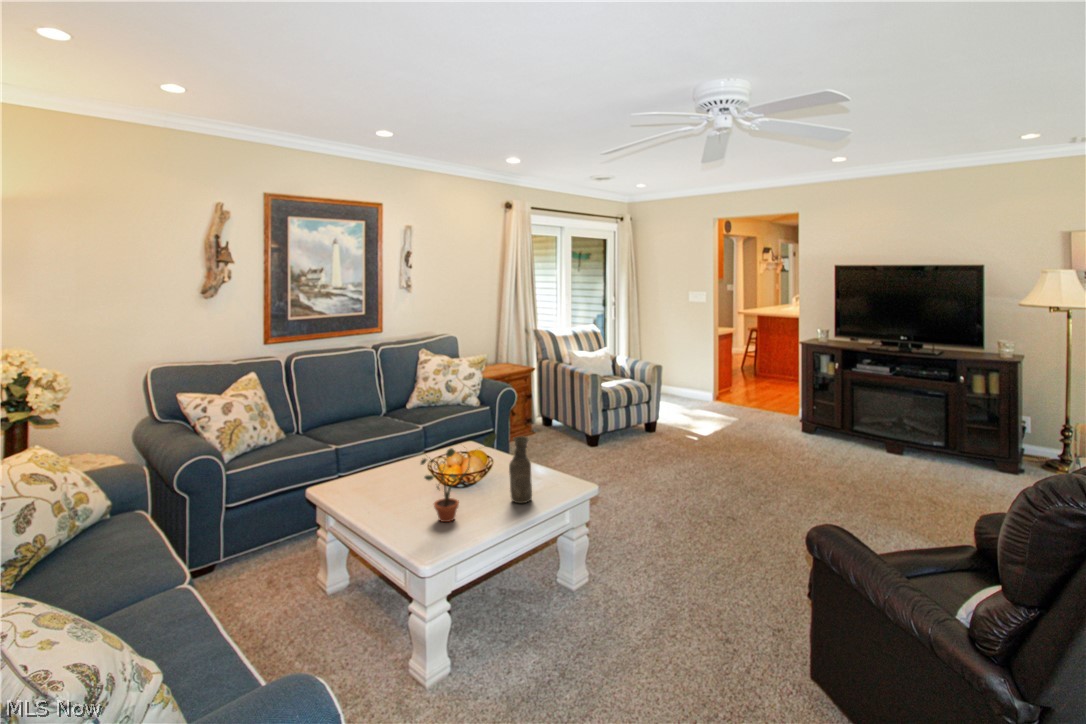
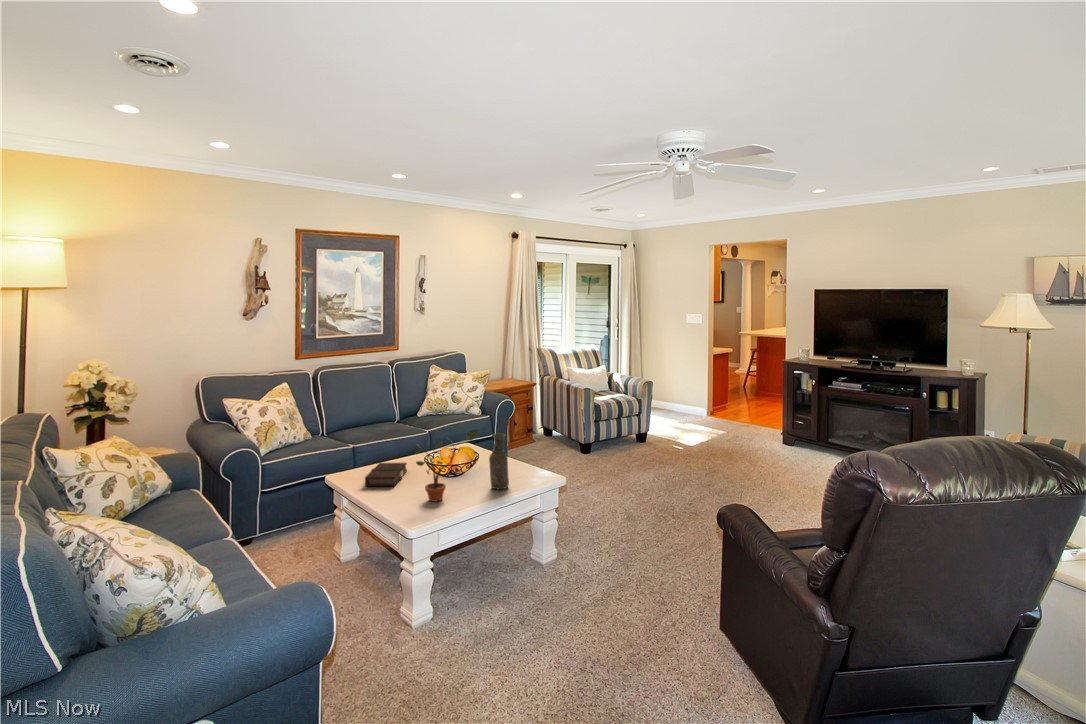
book: none [357,470,406,502] -> present [365,463,407,486]

